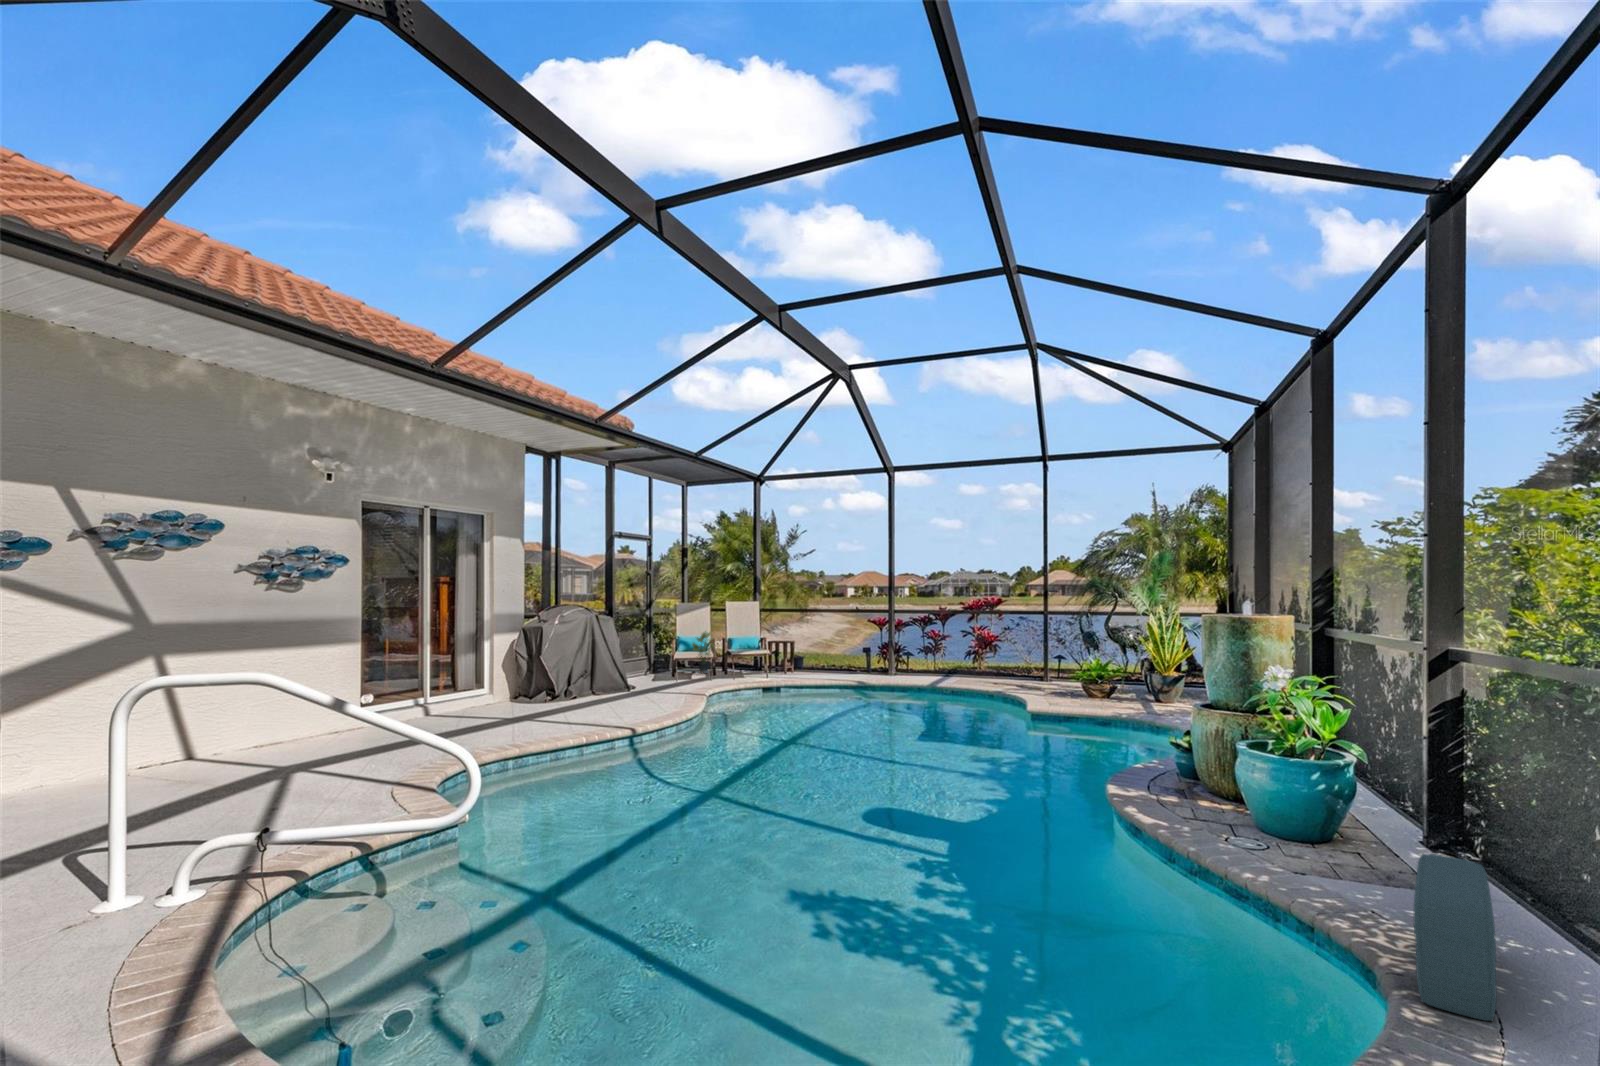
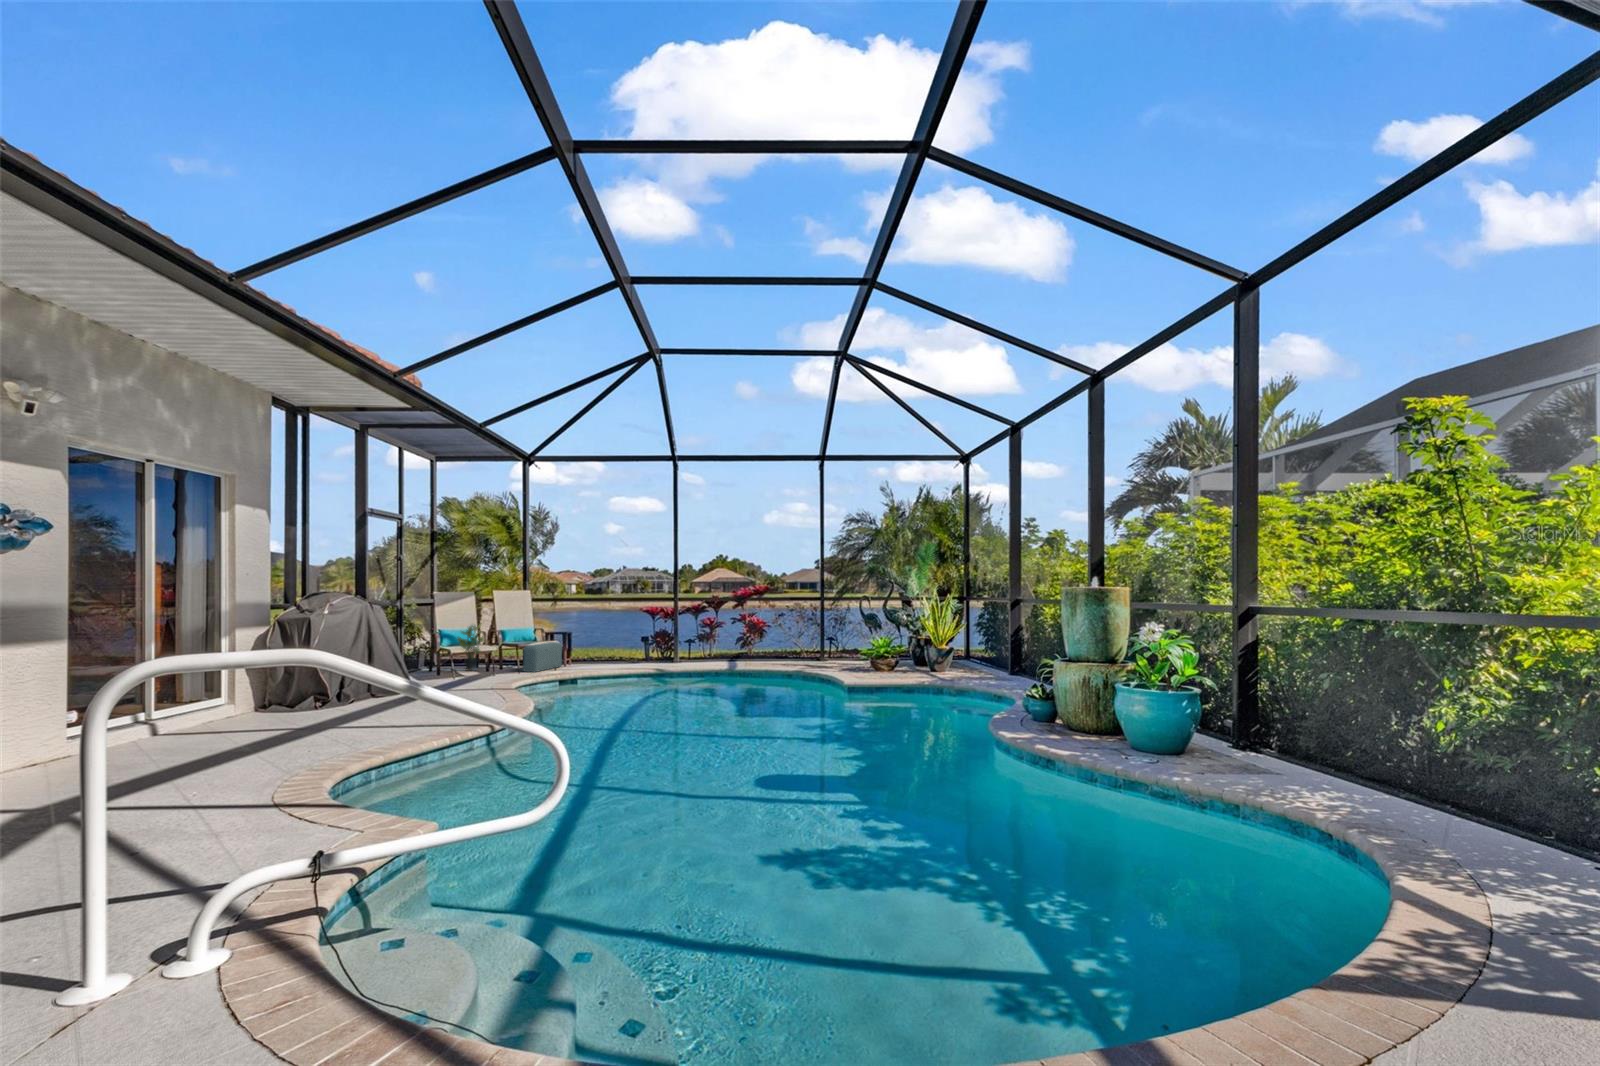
pouf: present [1413,854,1496,1021] -> present [523,642,562,672]

